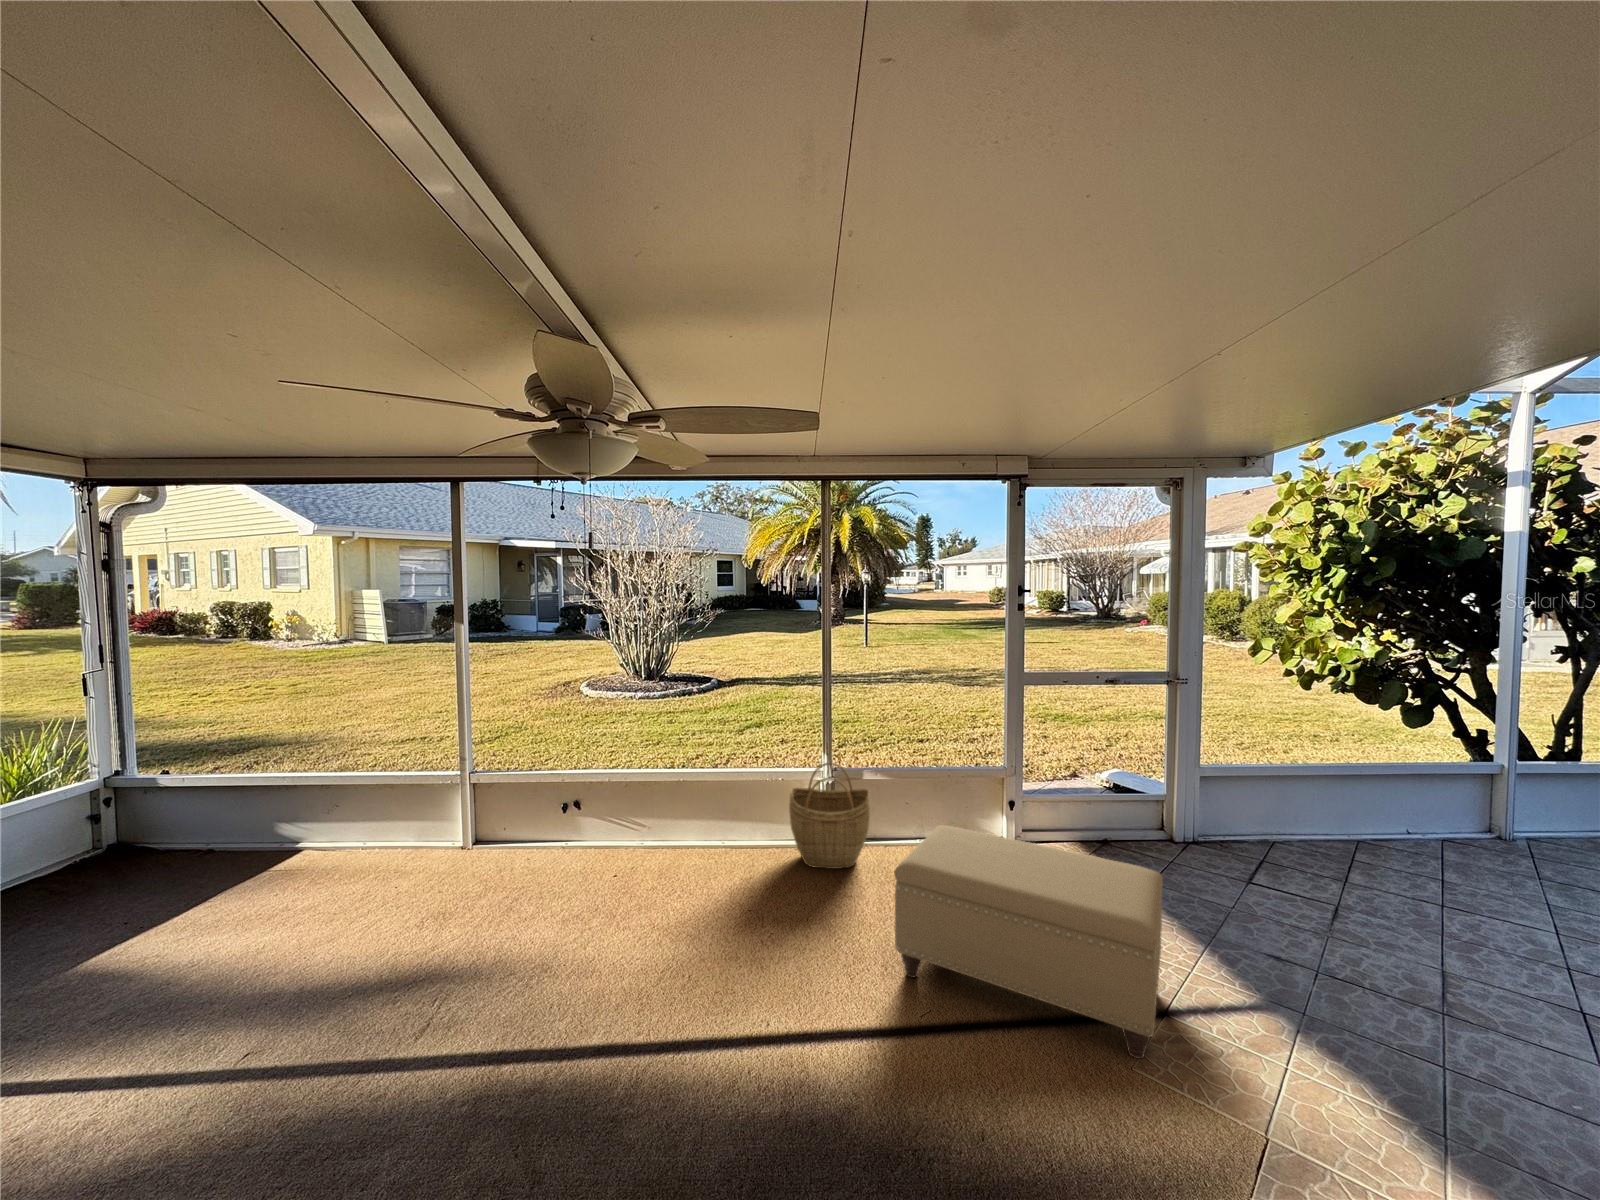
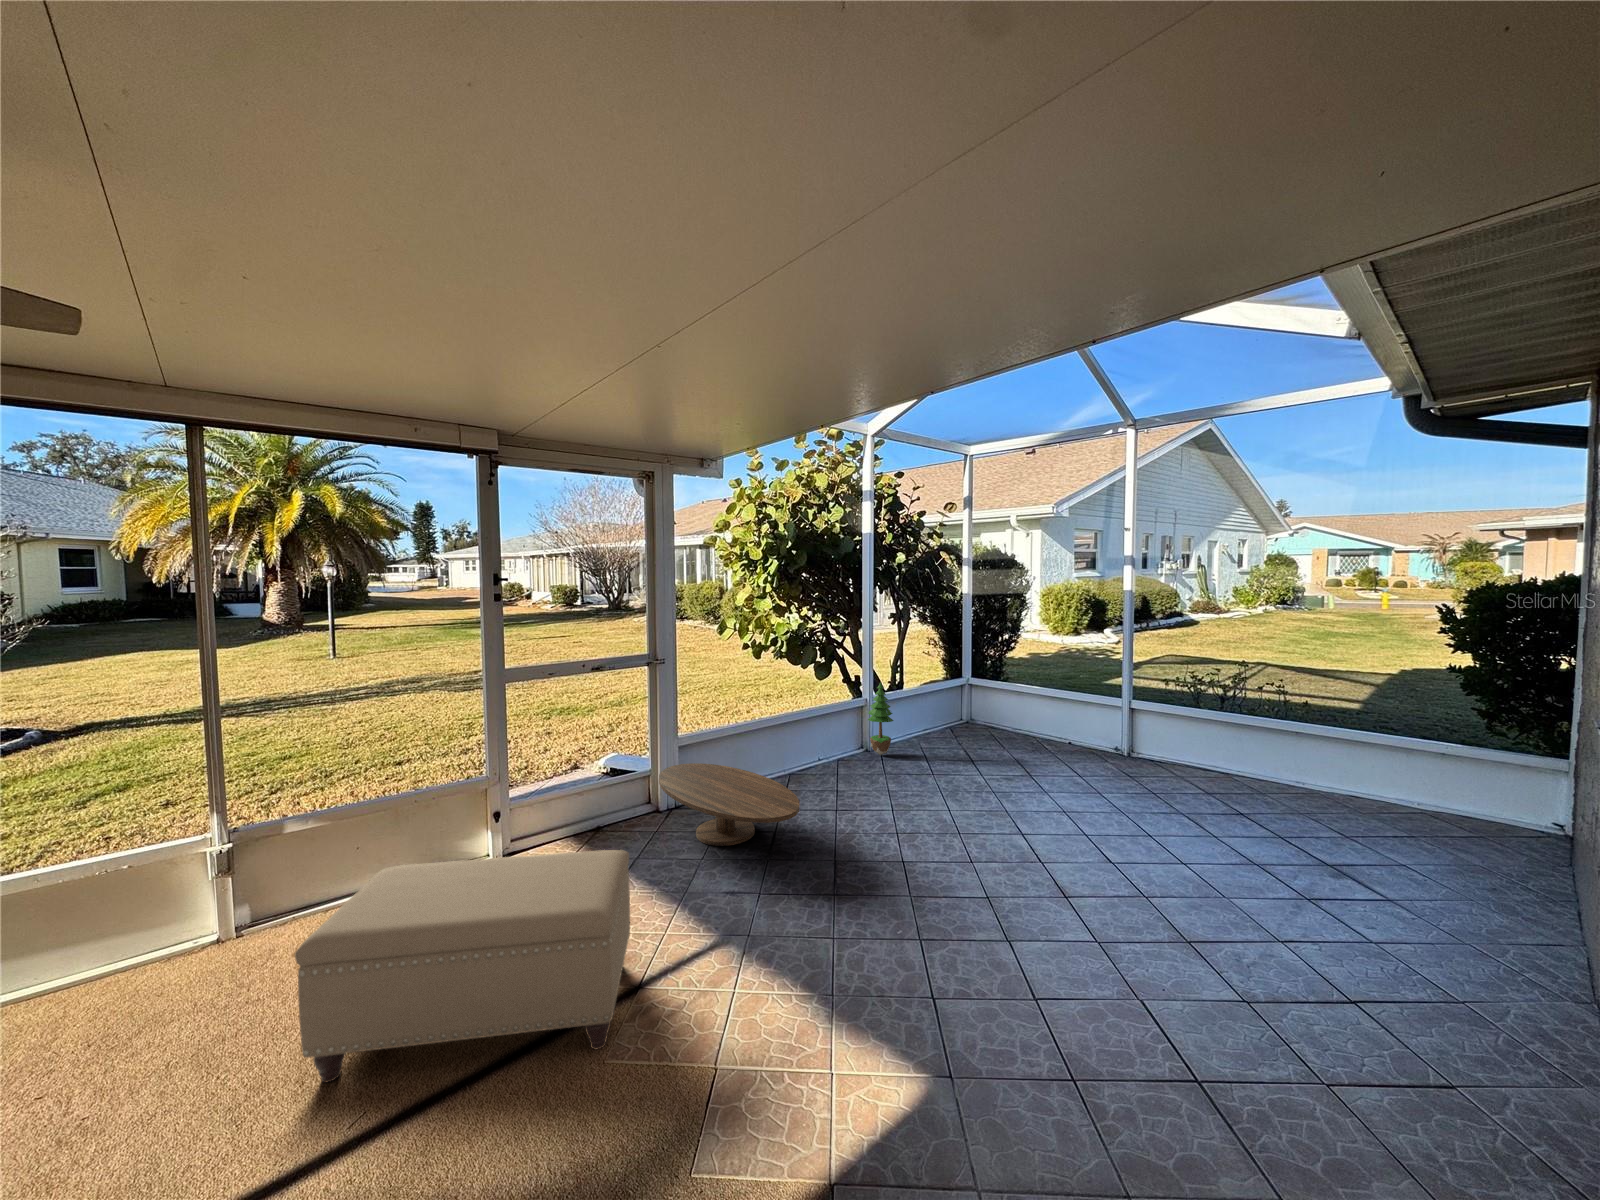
potted tree: none [1503,745,1563,852] -> present [868,682,893,755]
woven basket: present [789,763,870,869] -> none [137,823,293,983]
coffee table: none [1175,796,1388,906] -> present [659,763,800,846]

